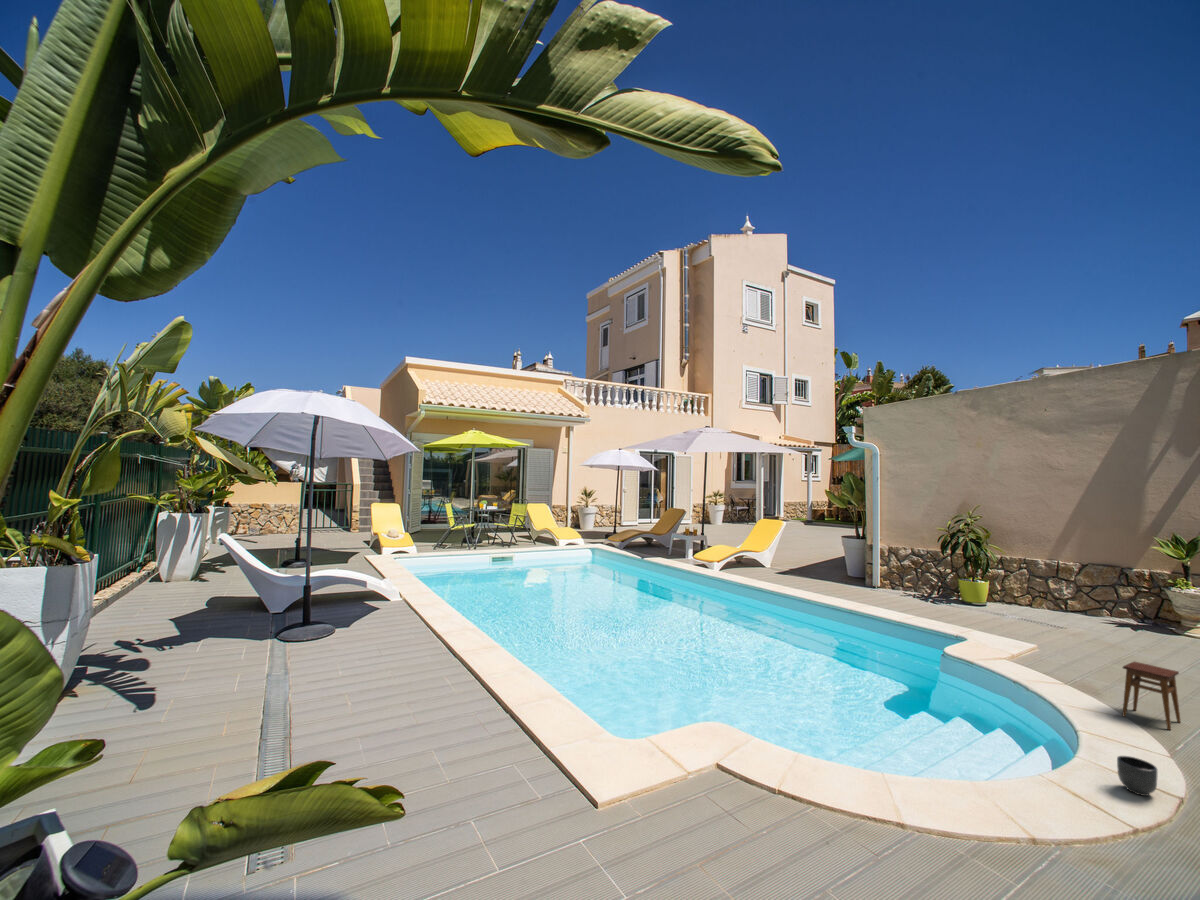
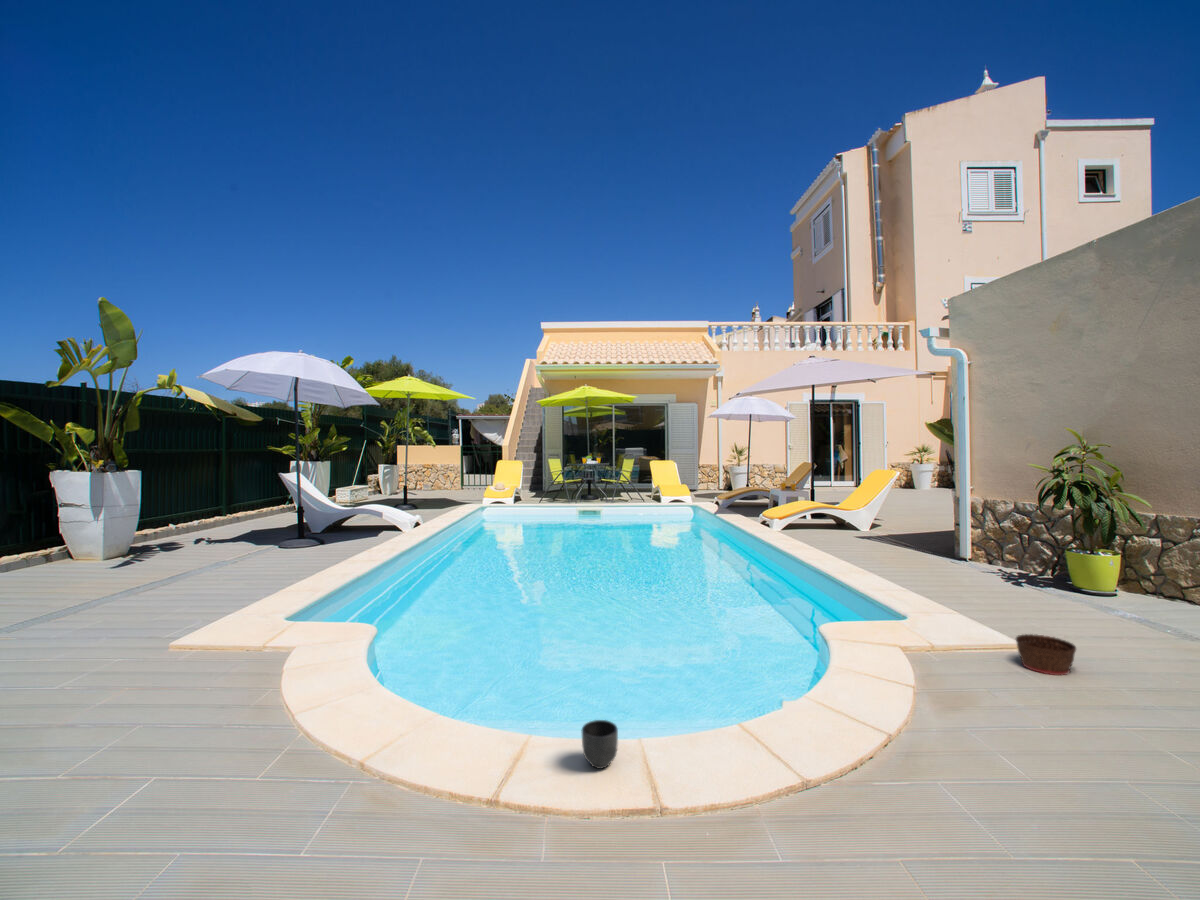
basket: none [1095,645,1137,670] -> present [1016,634,1076,675]
stool: present [1123,662,1181,730] -> none [837,639,912,735]

